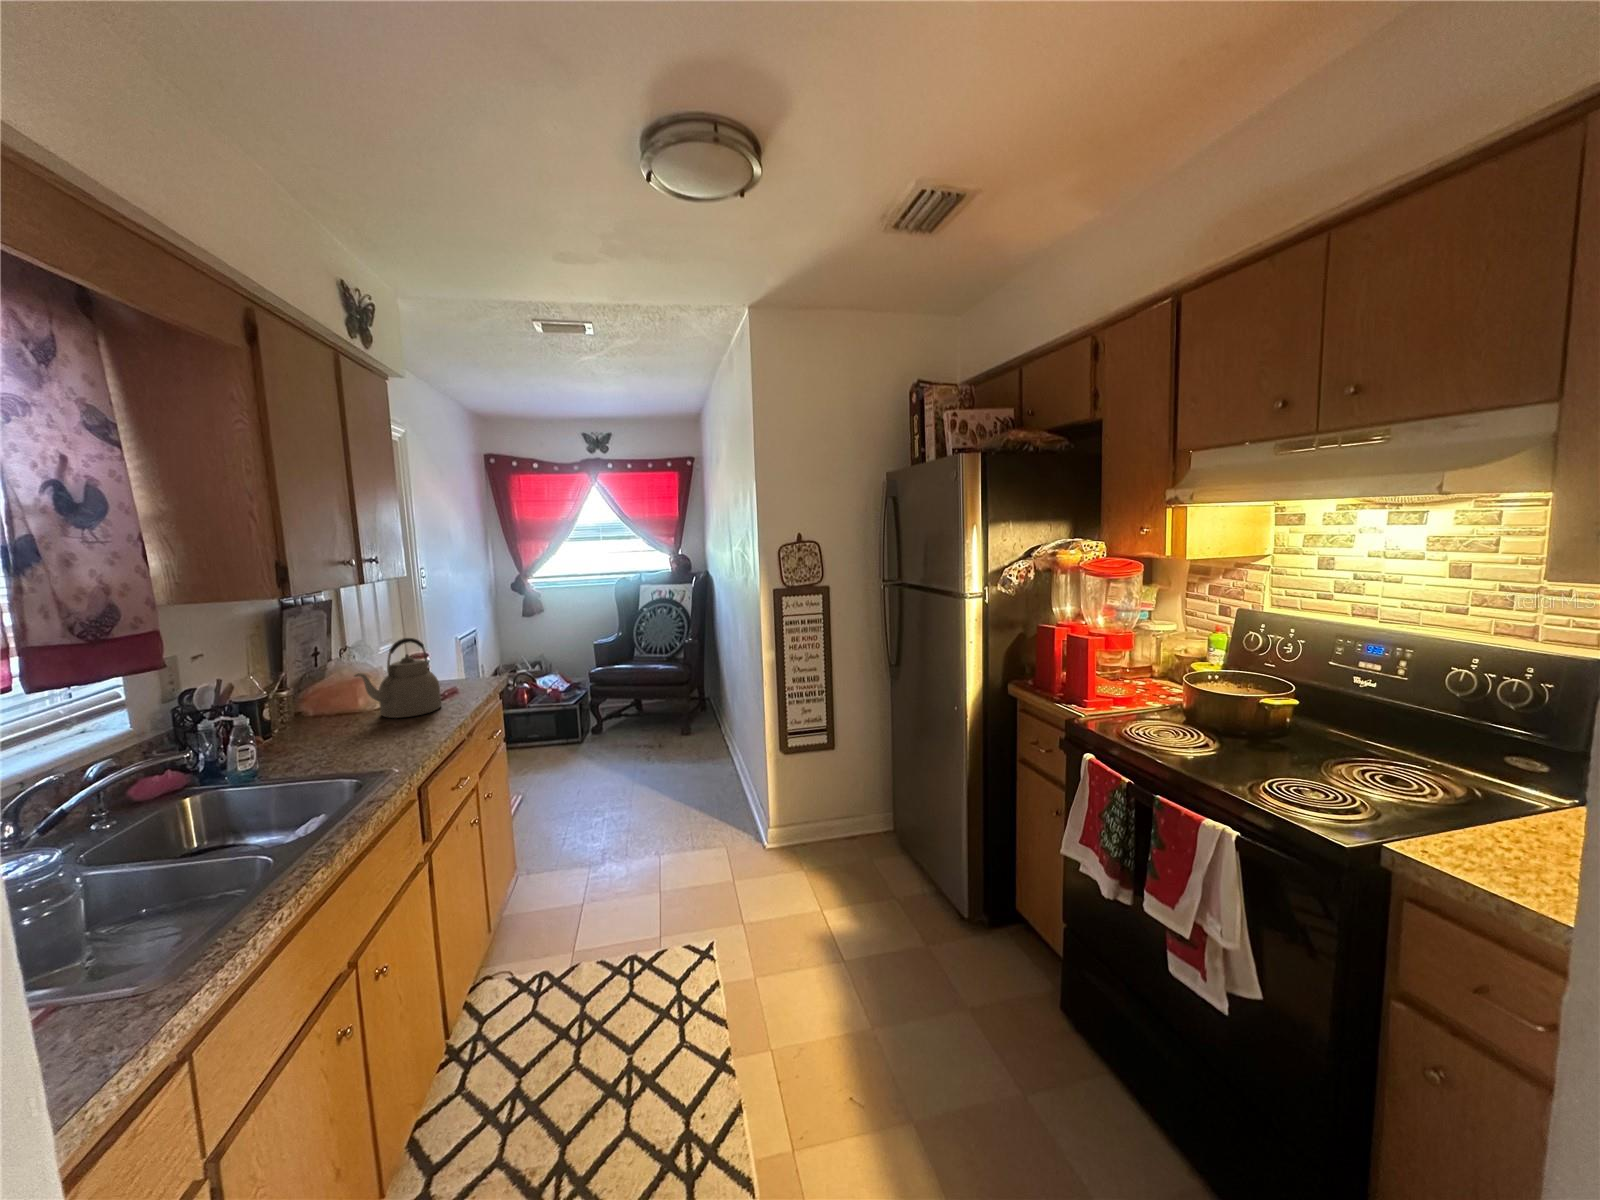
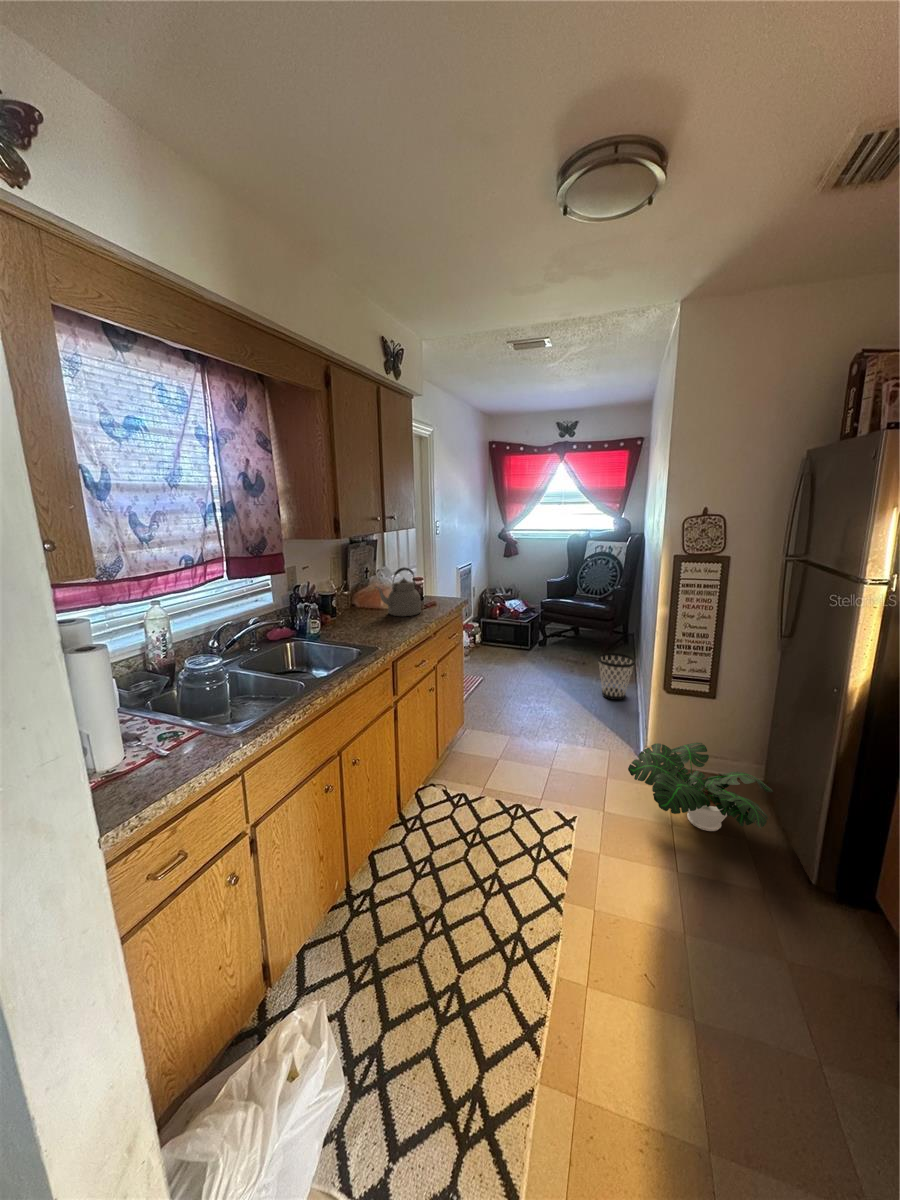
wastebasket: none [687,723,732,784] -> present [598,653,635,700]
potted plant: none [763,804,910,902] -> present [628,743,773,831]

